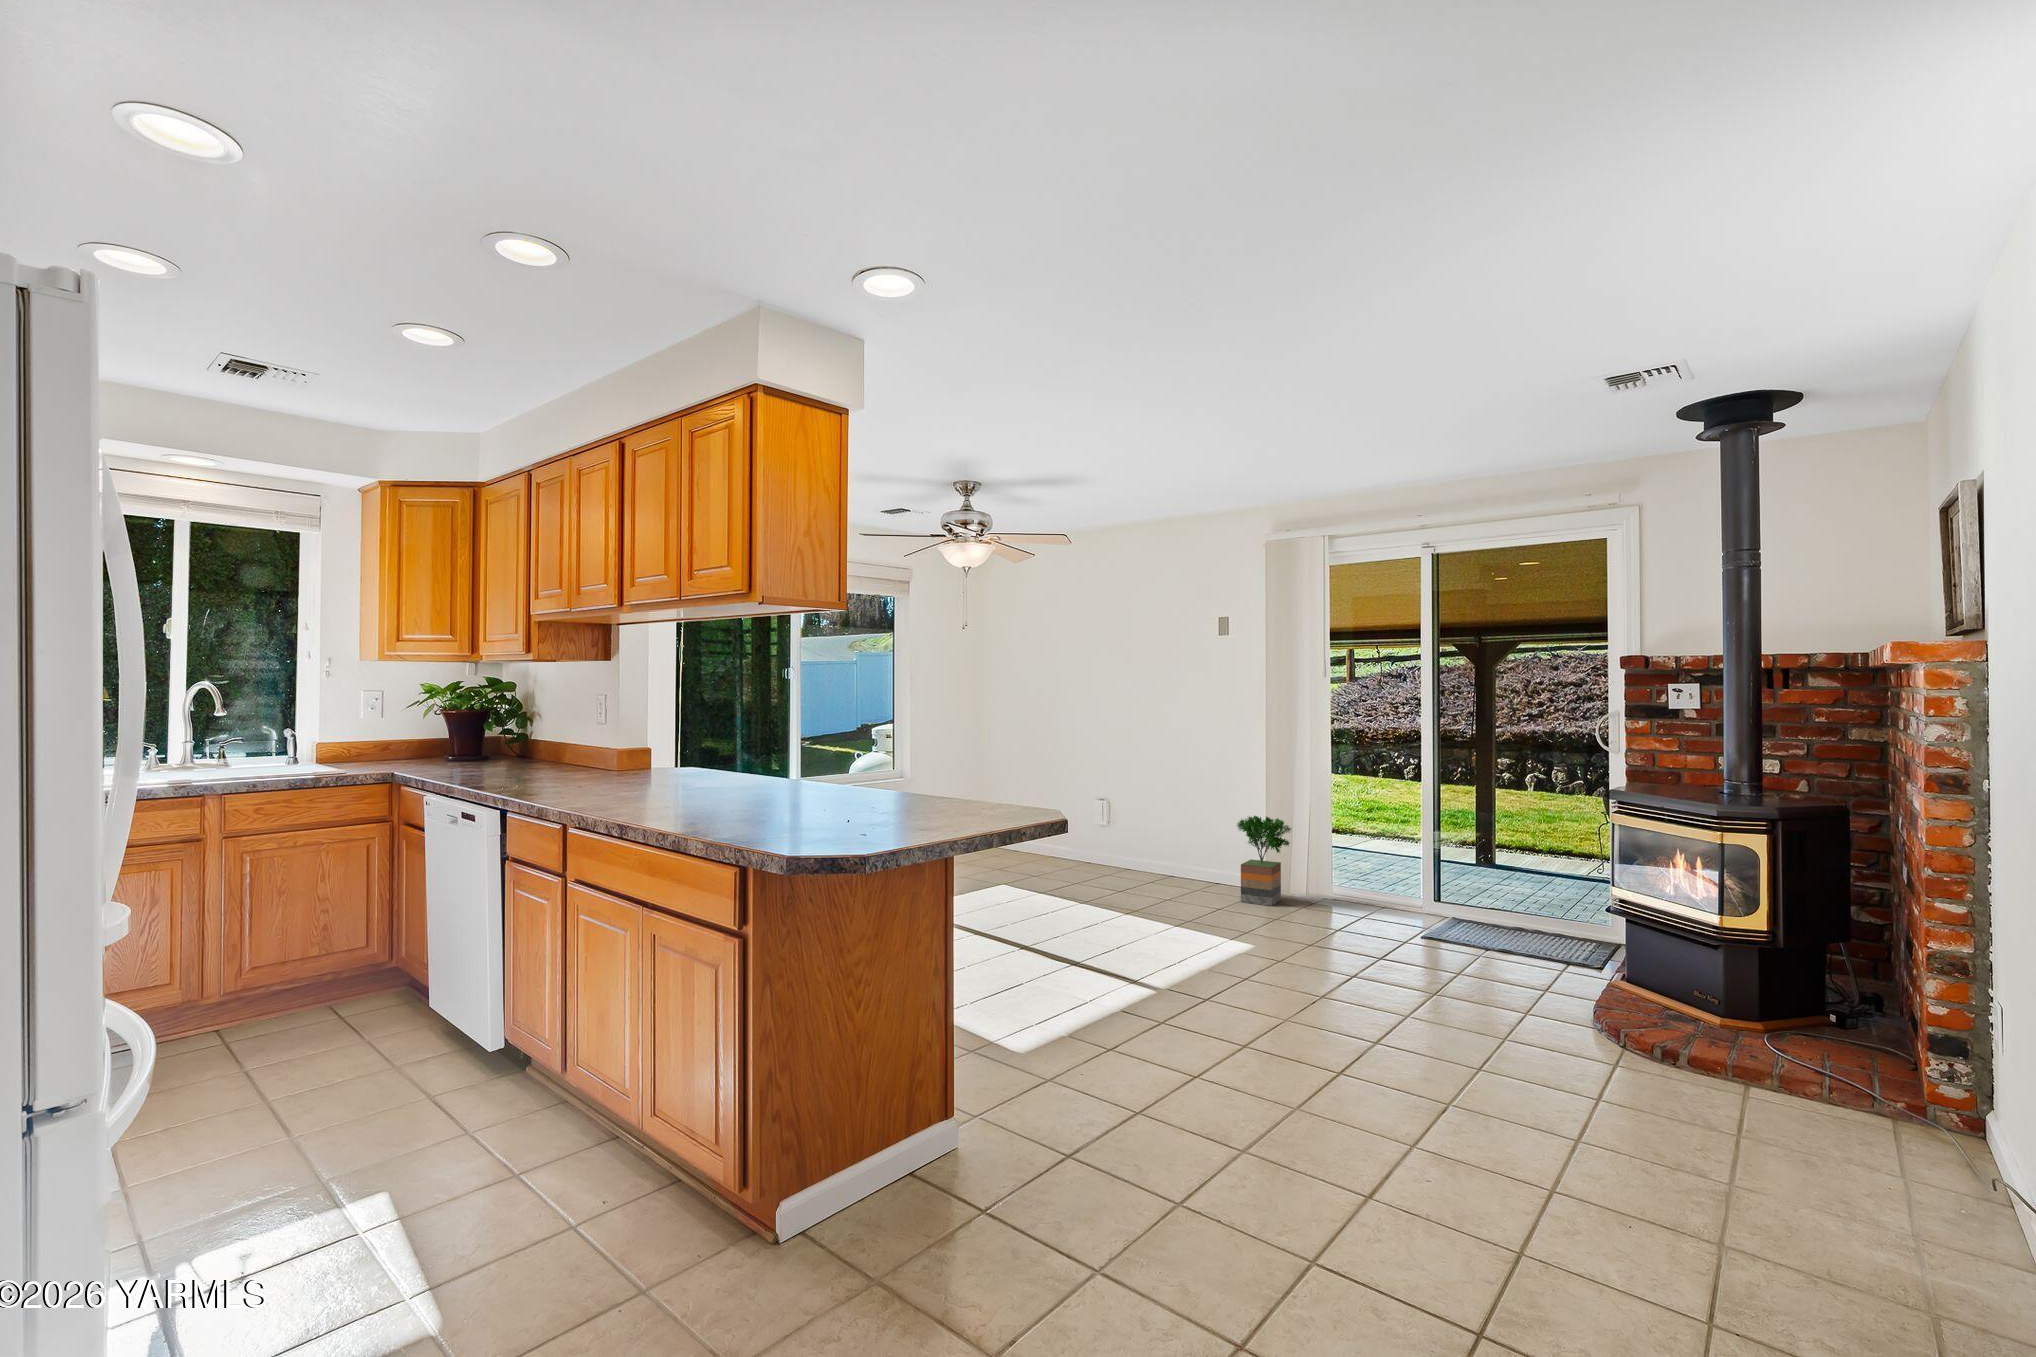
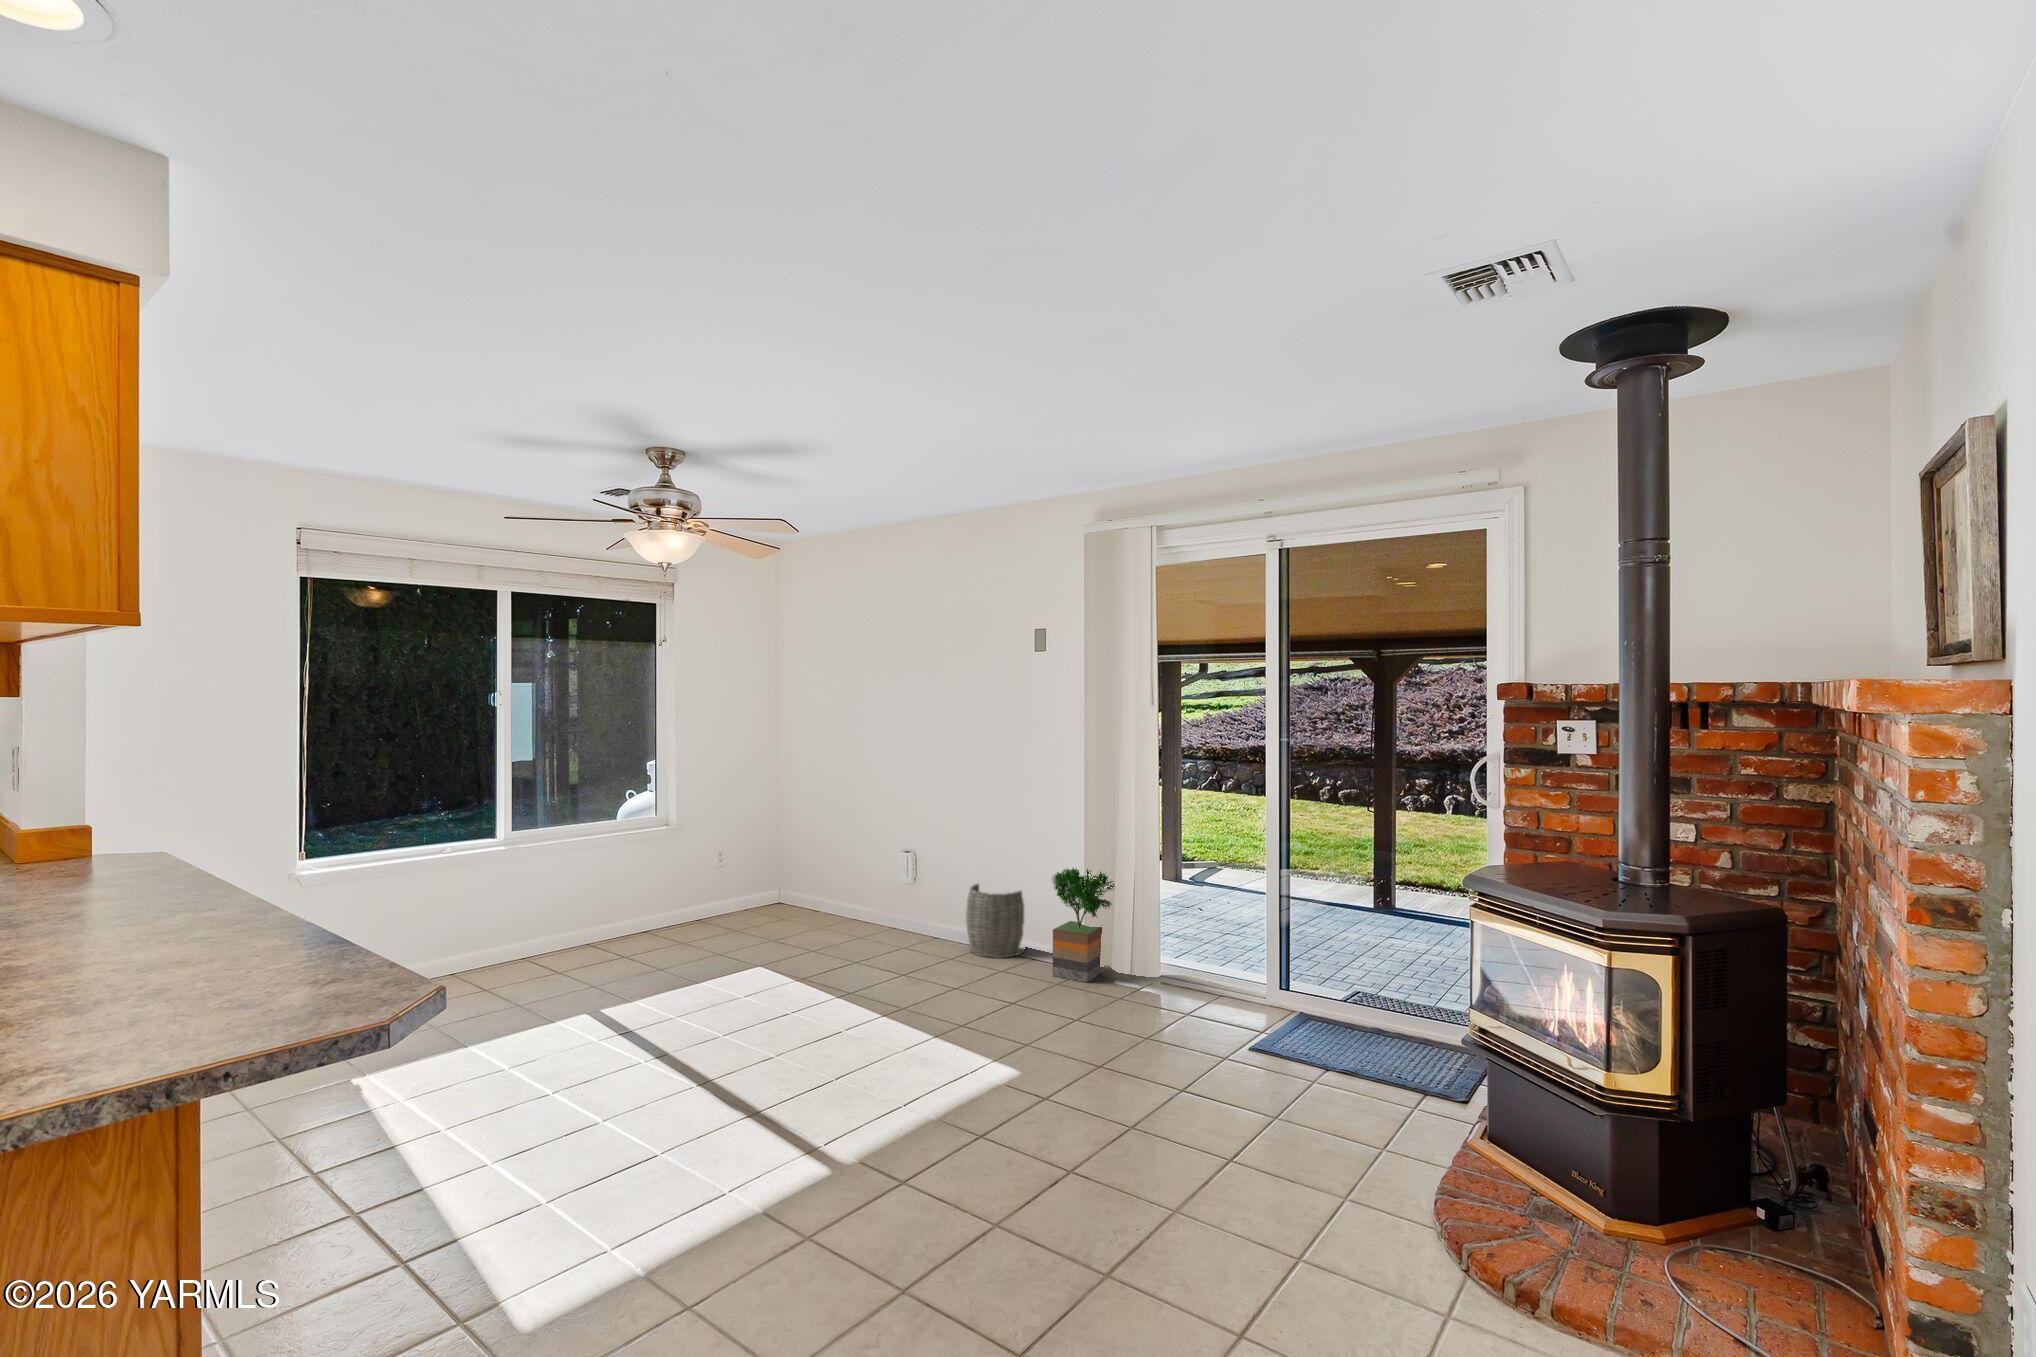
woven basket: none [1158,832,1210,891] -> present [966,884,1024,958]

